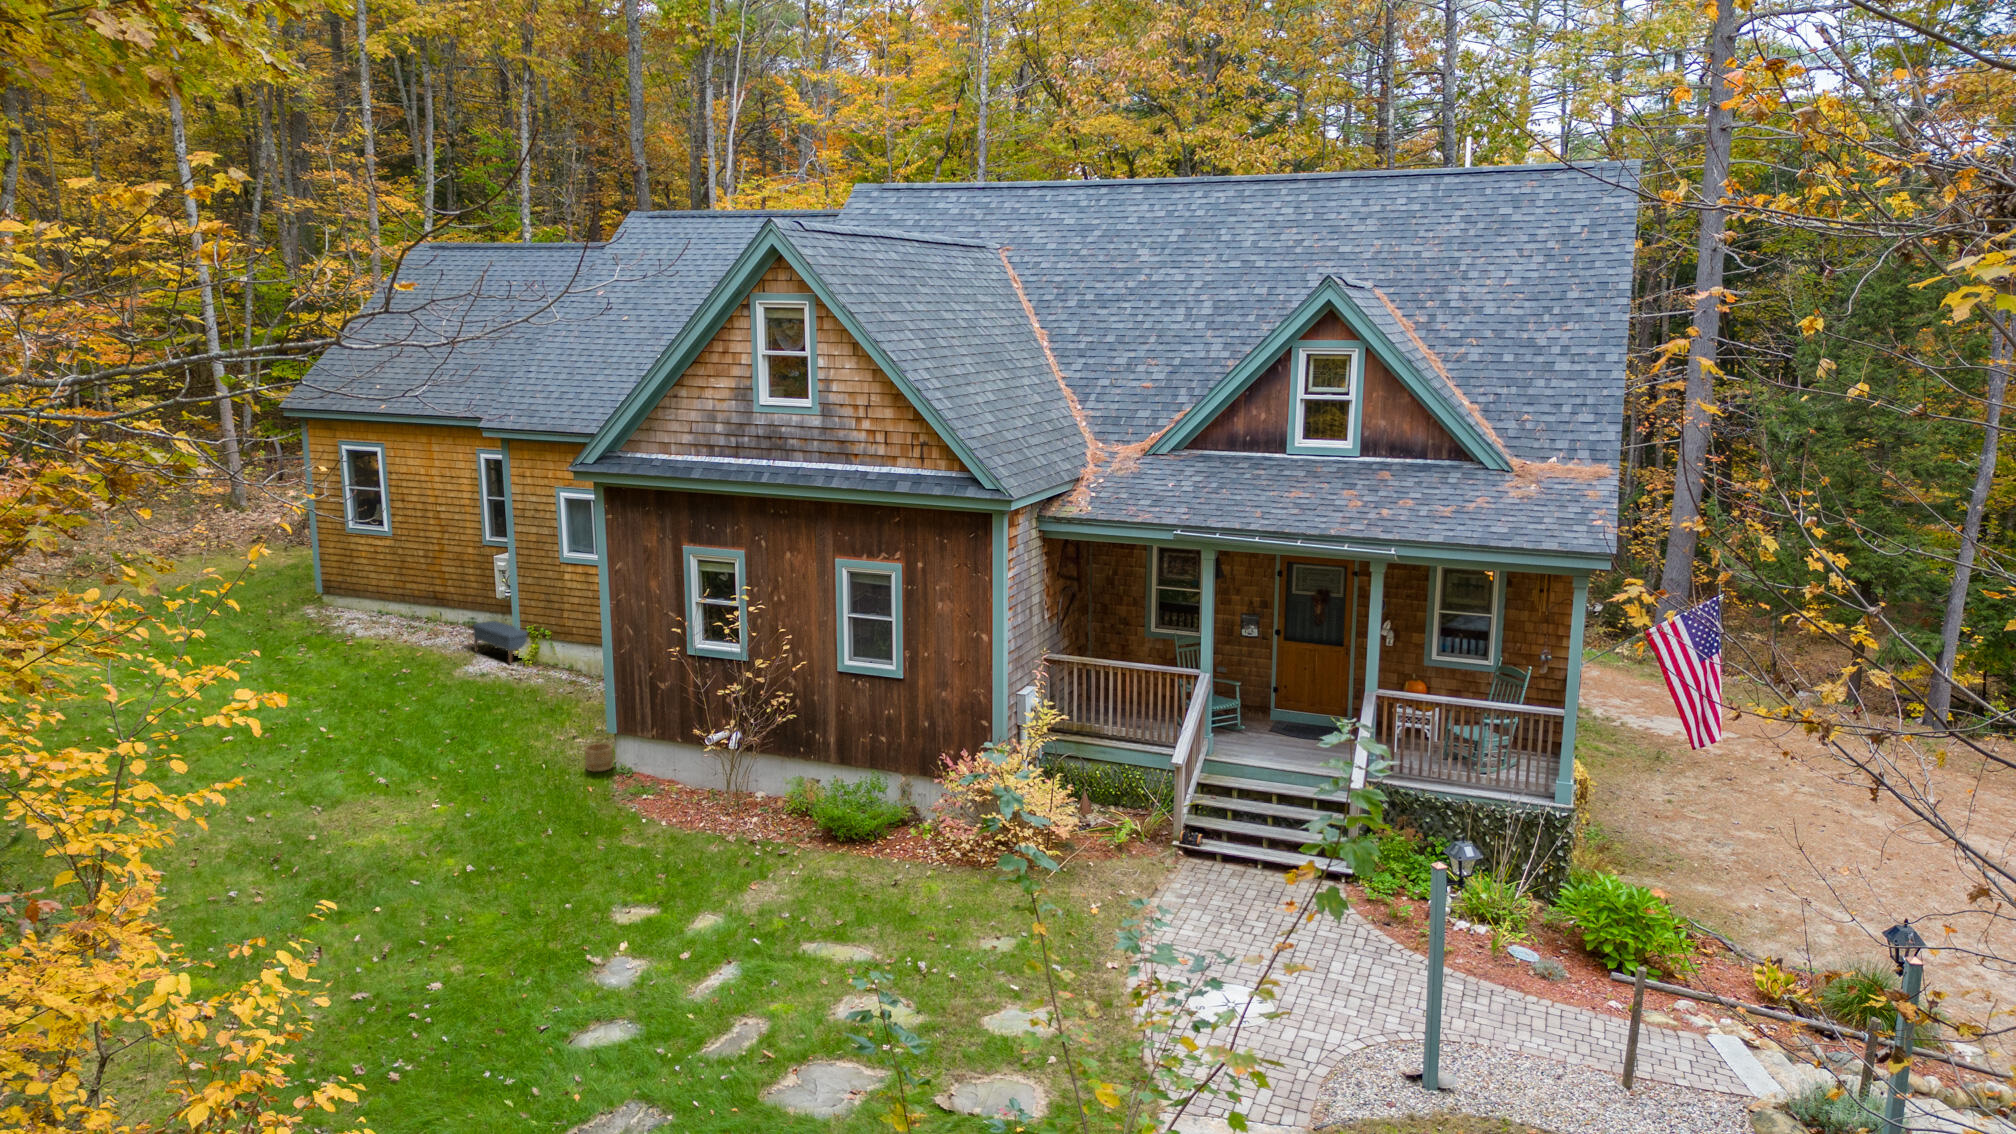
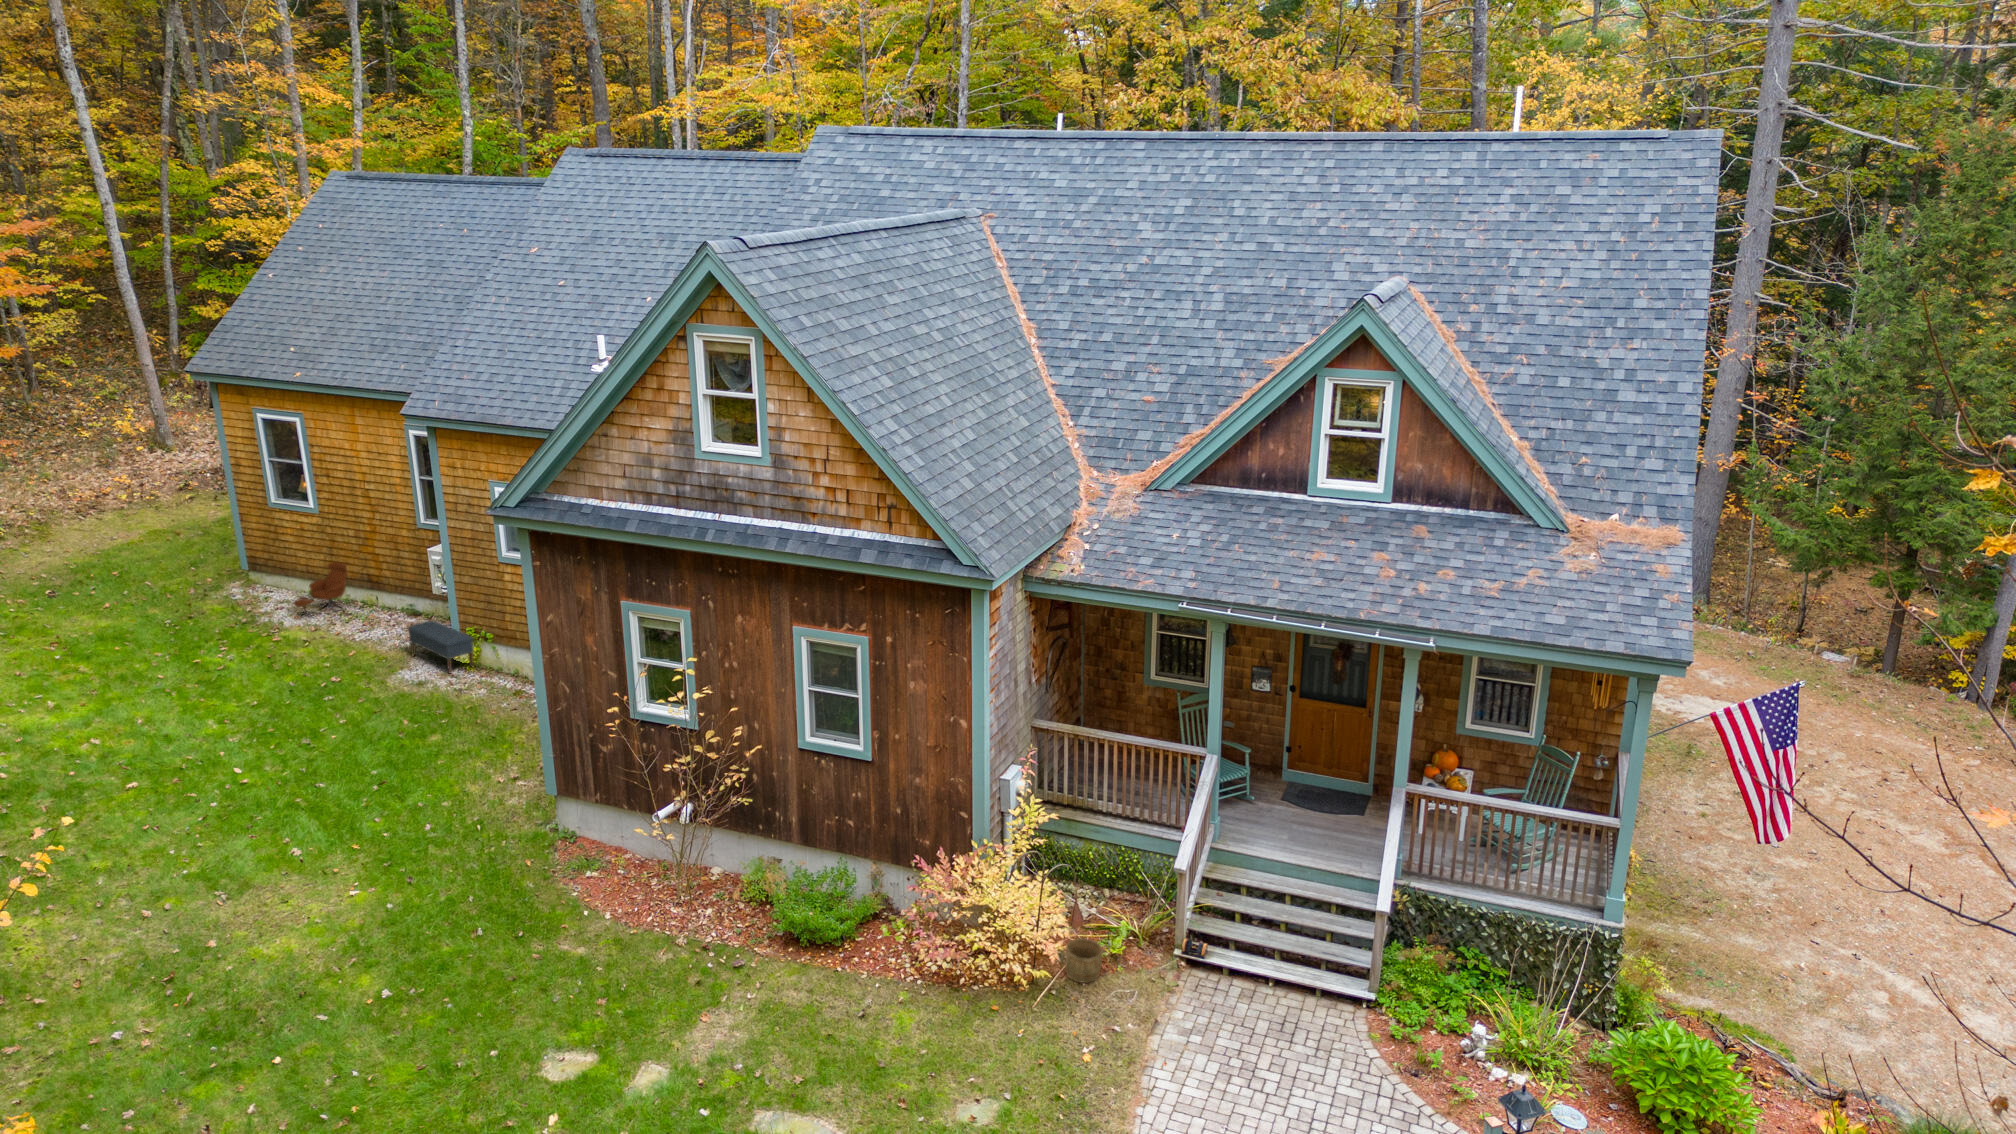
lounge chair: none [366,578,415,626] -> present [294,562,347,614]
wooden bucket: present [584,743,613,772] -> present [1065,938,1103,983]

